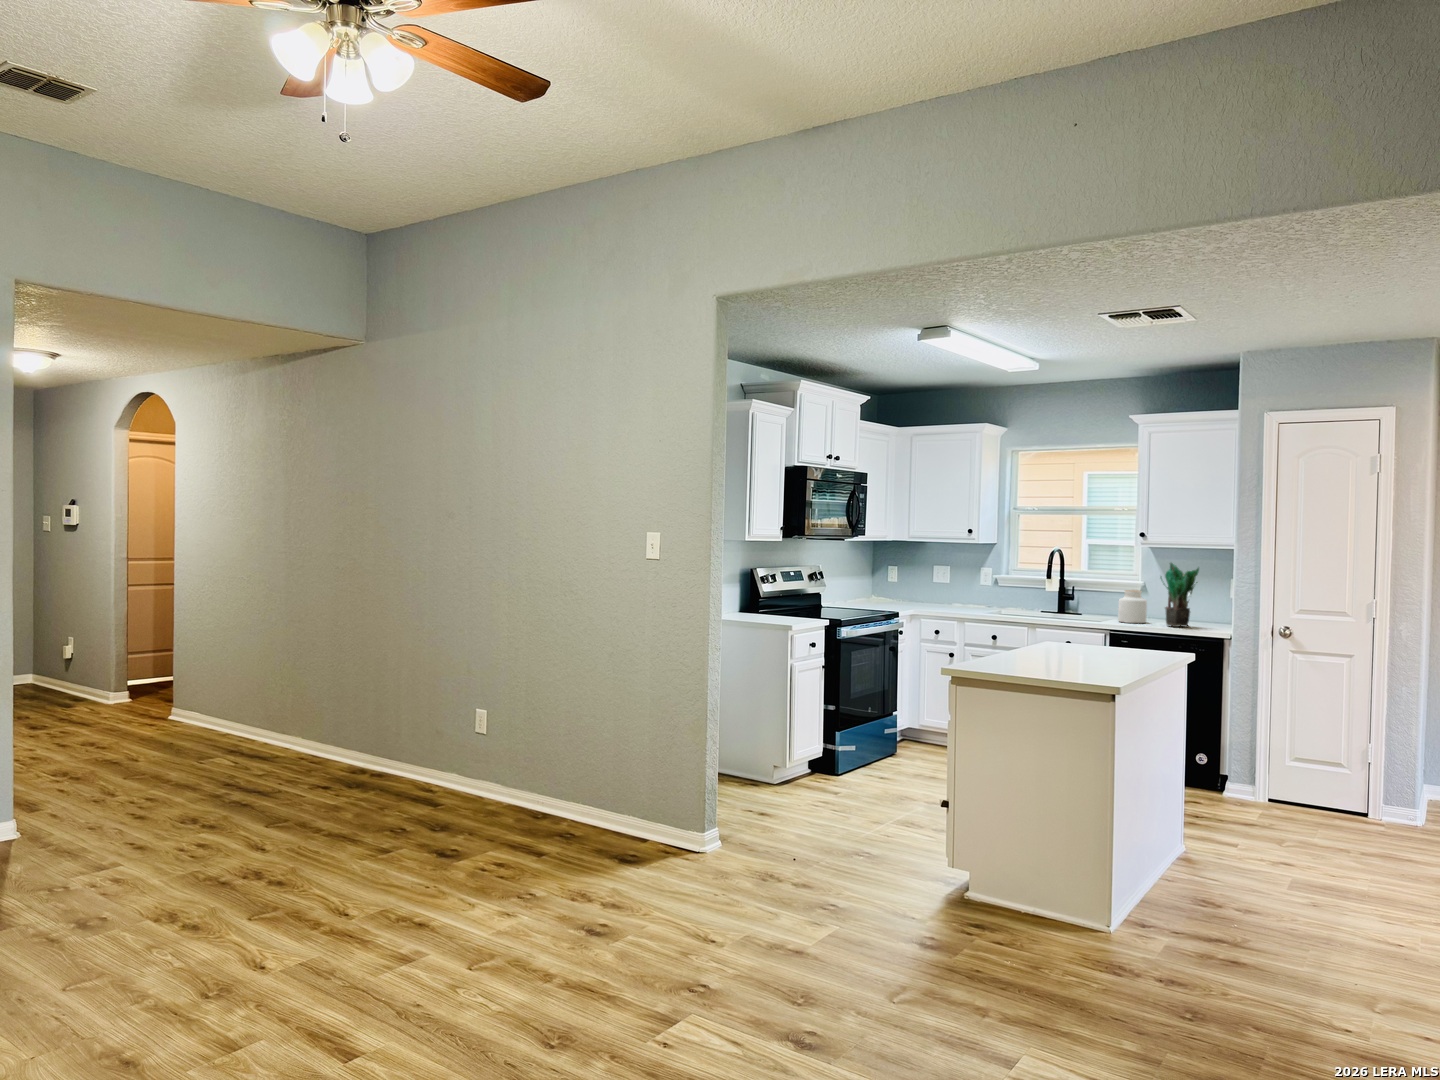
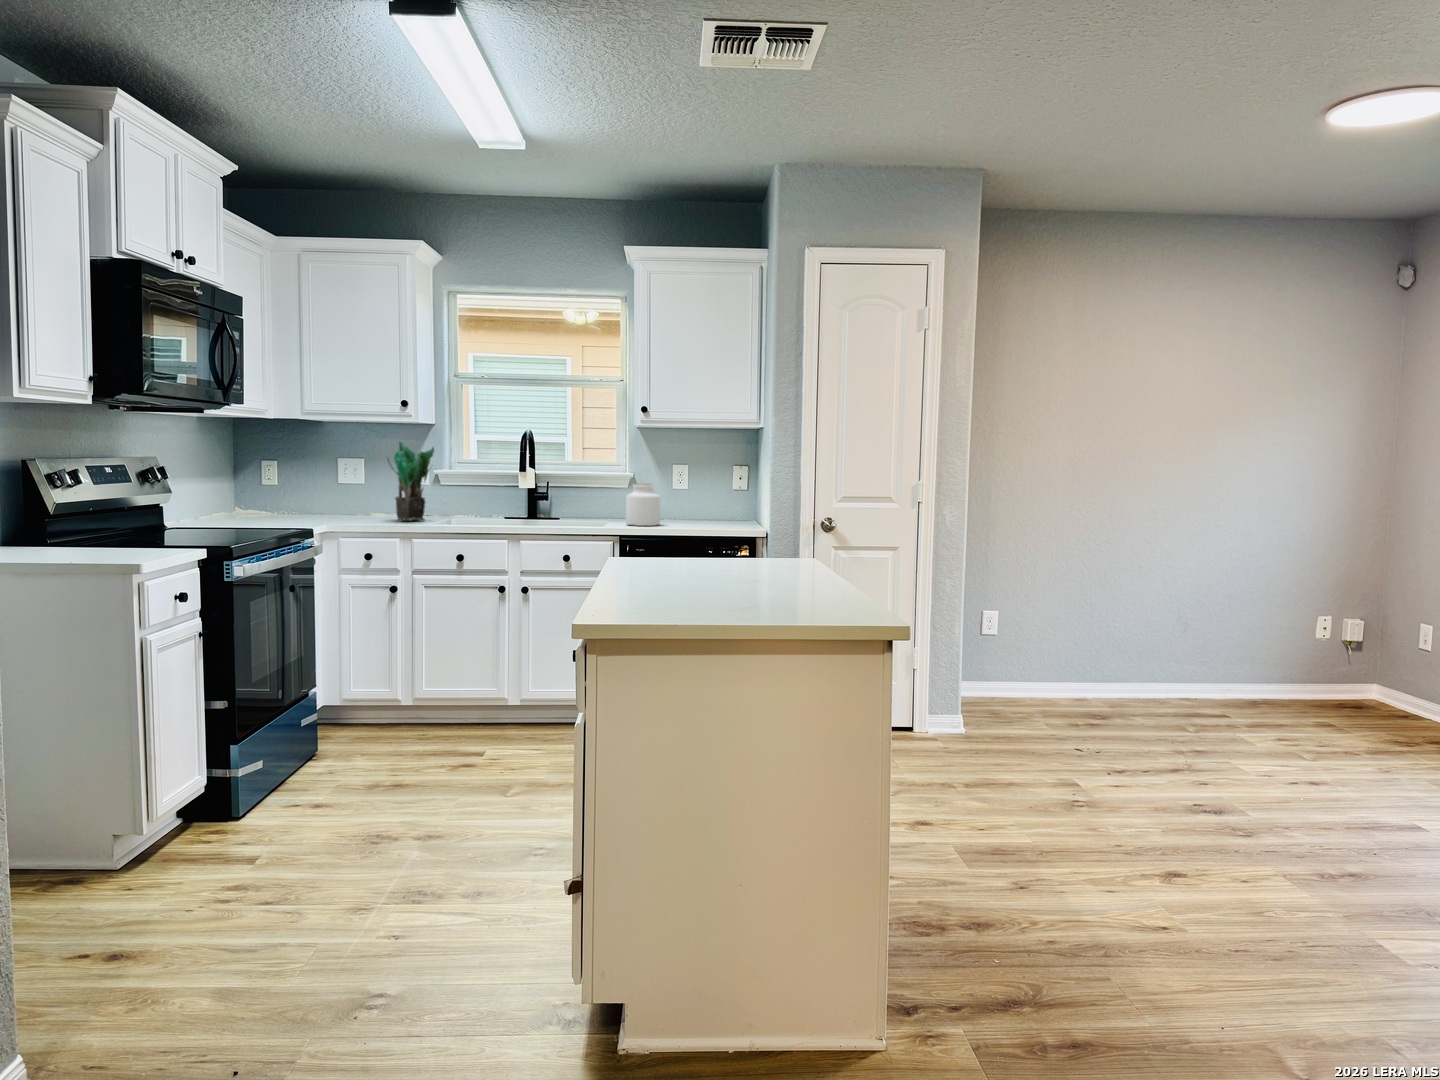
potted plant: present [1160,563,1199,627] -> present [387,441,434,521]

